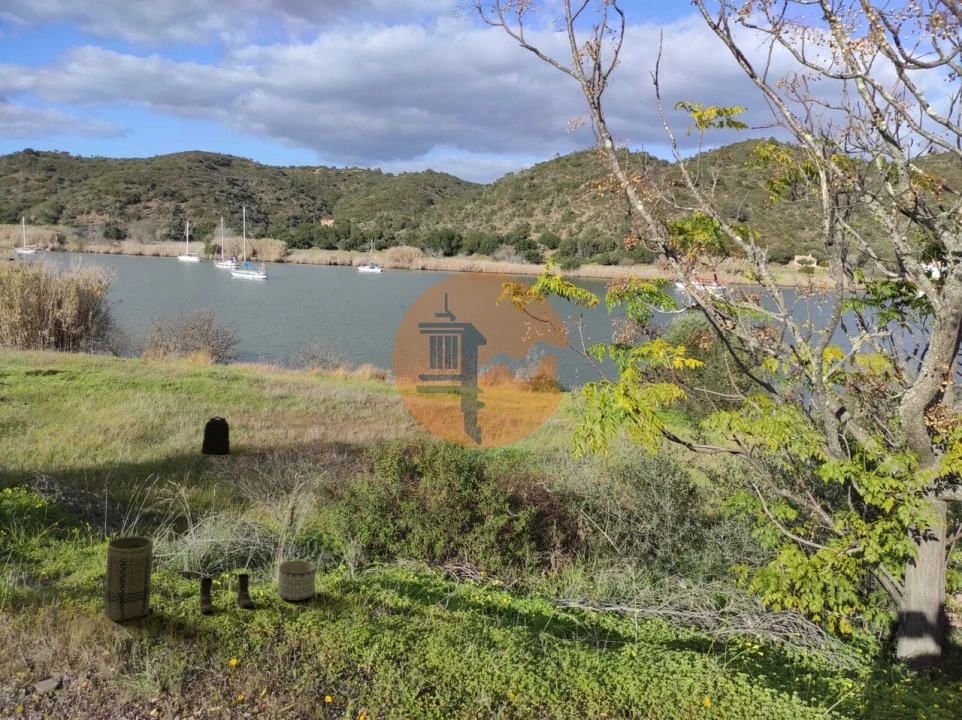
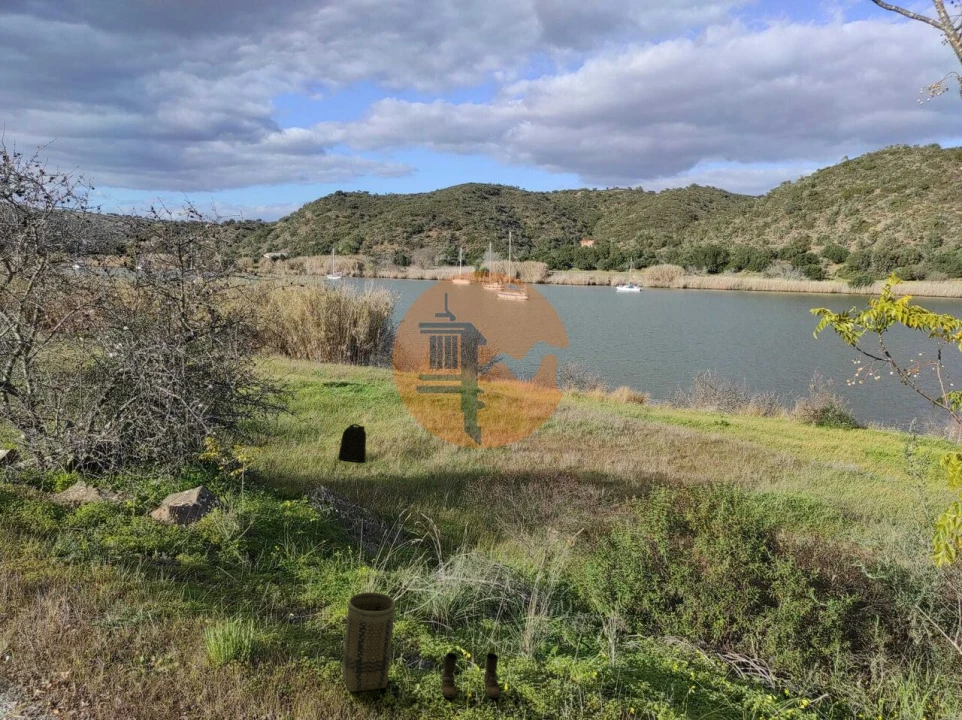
backpack: present [201,417,230,454] -> present [338,424,366,462]
planter: present [278,560,316,600] -> none [531,643,577,698]

